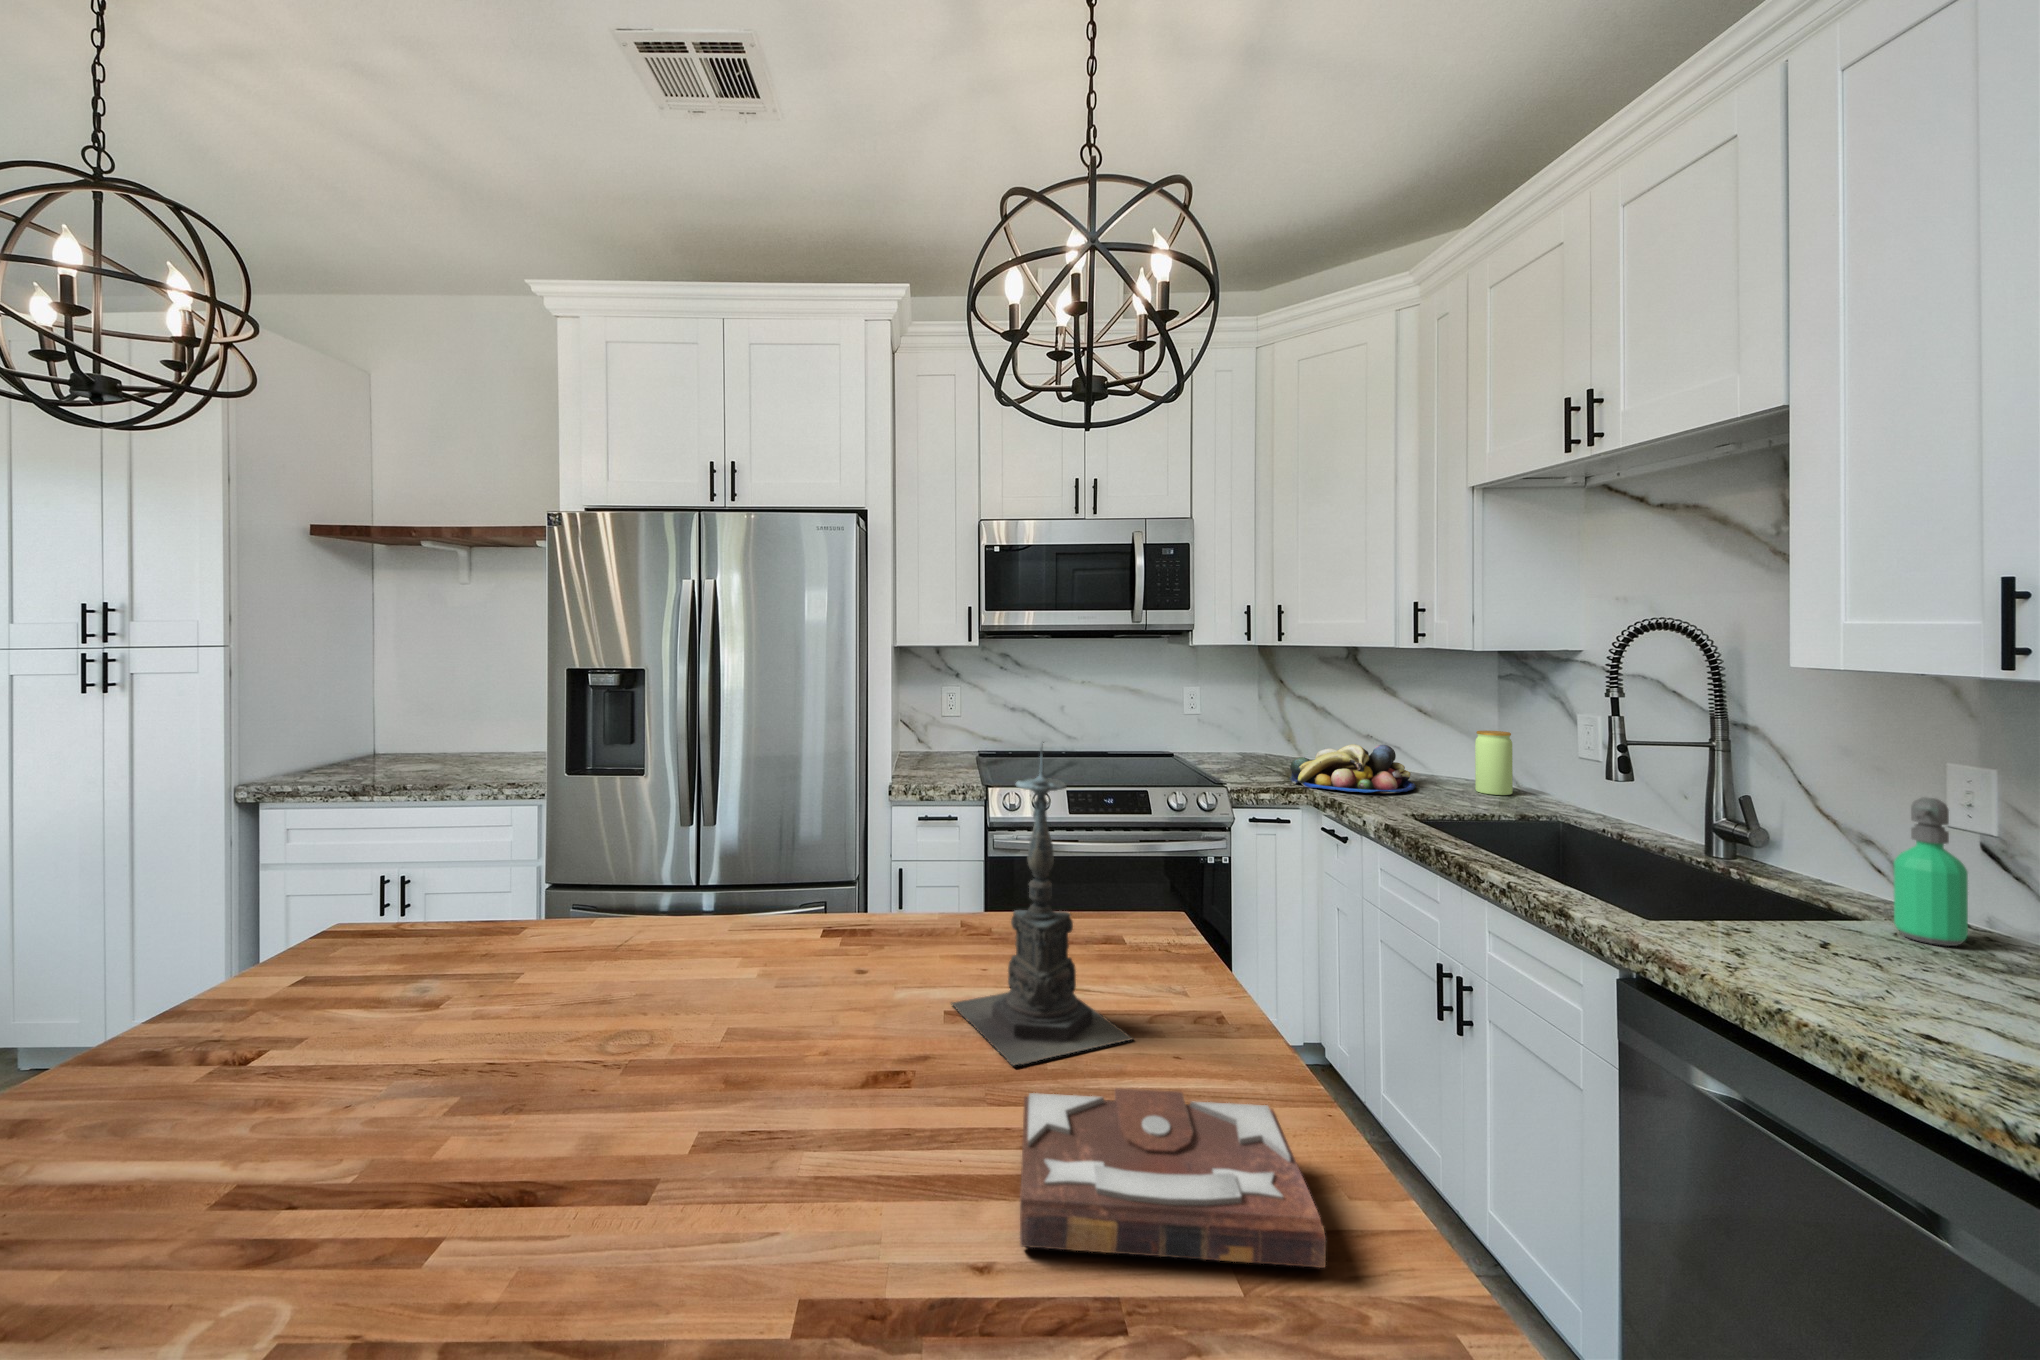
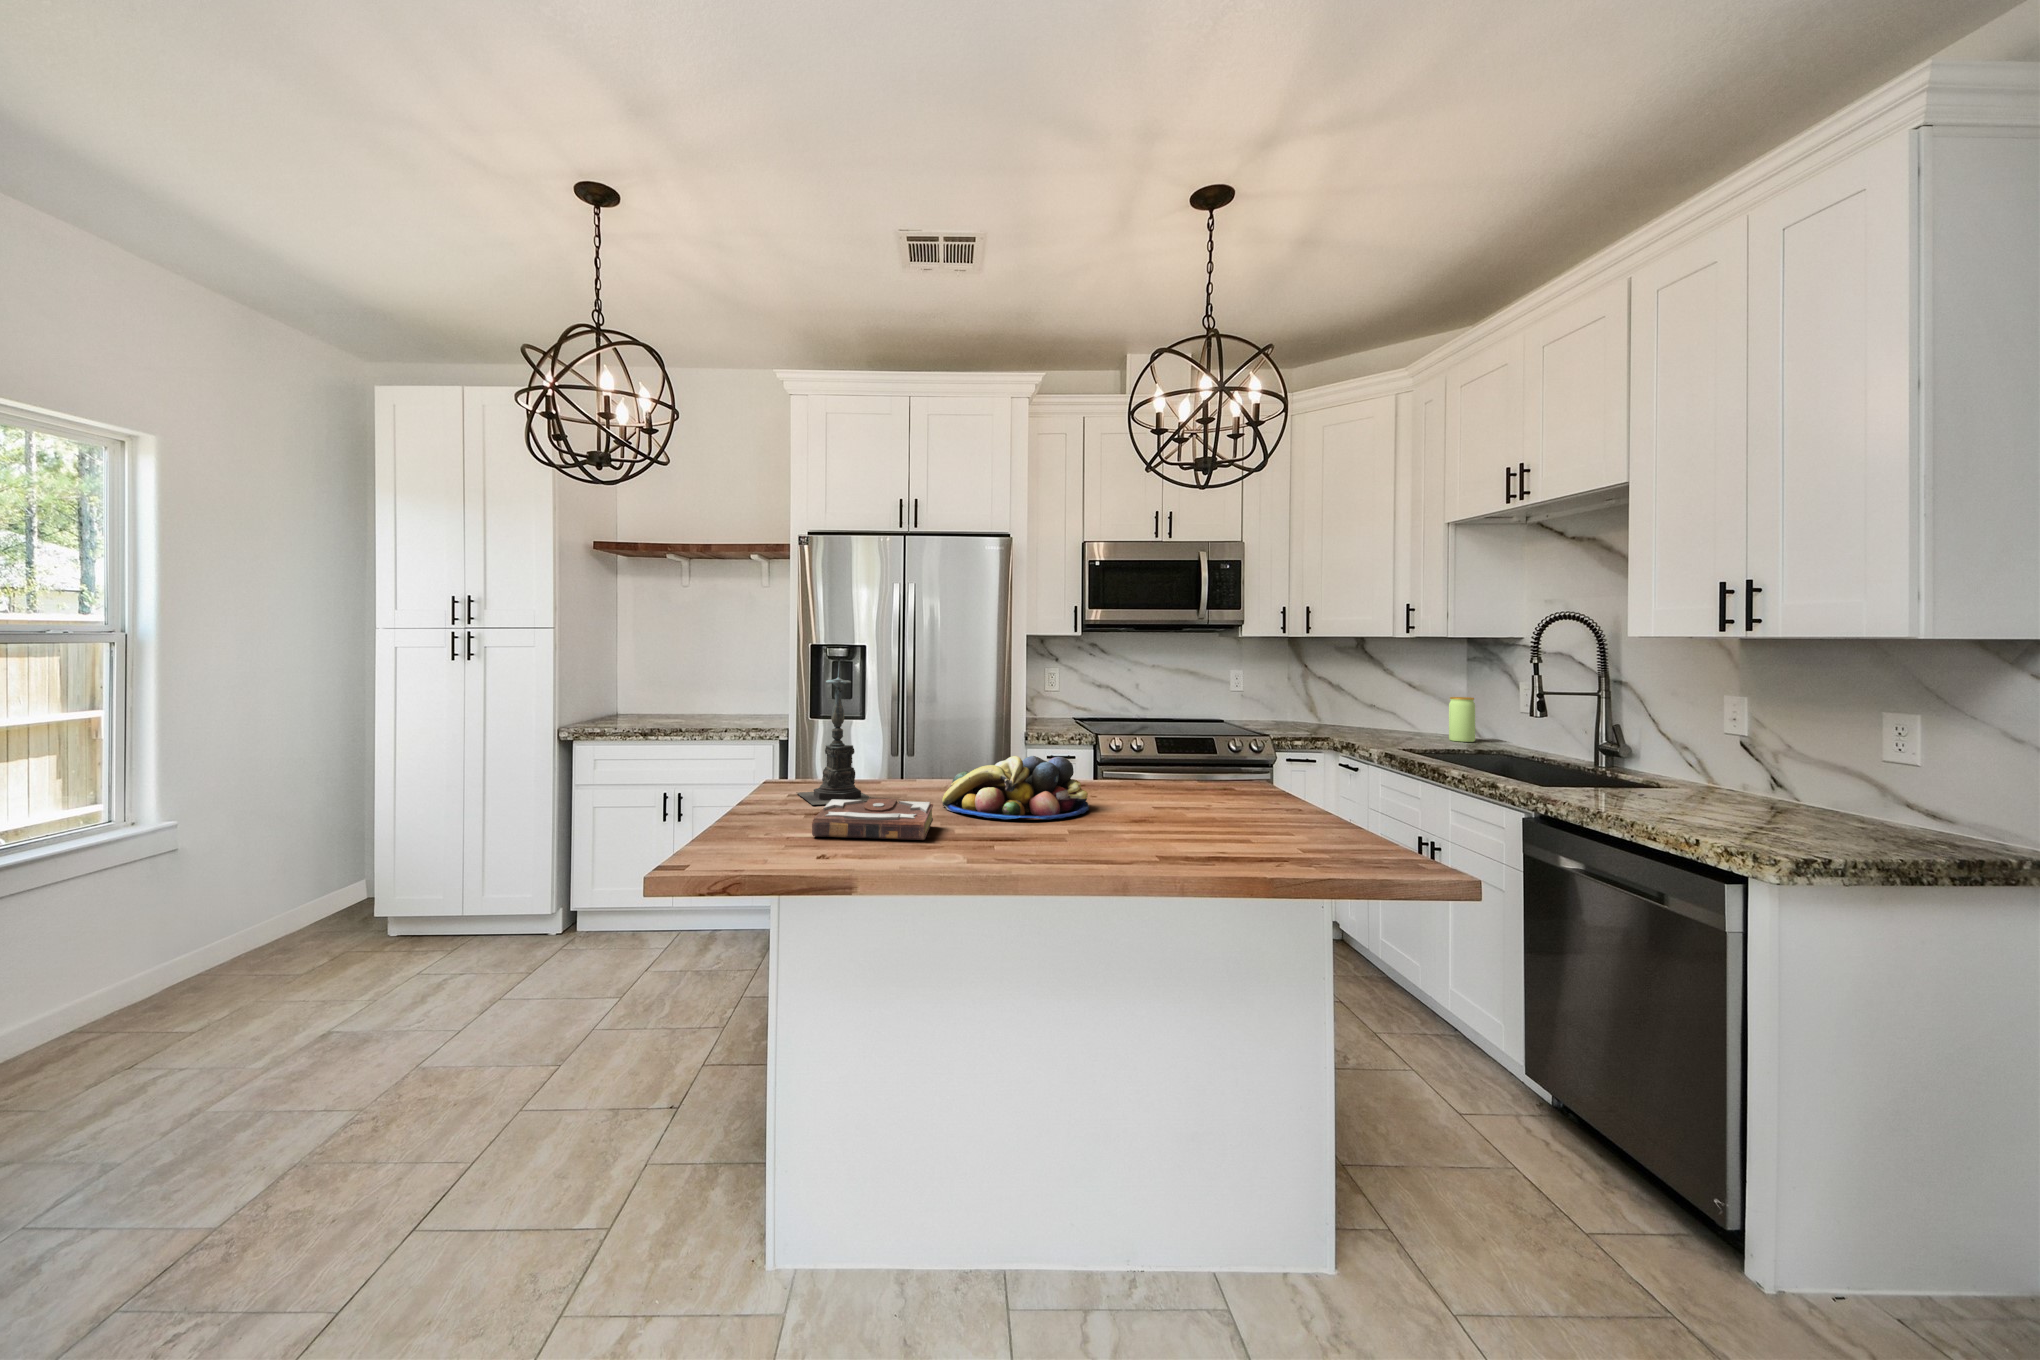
candle holder: present [951,742,1134,1066] -> present [797,661,872,805]
fruit bowl: present [1290,744,1416,792] -> present [942,756,1089,819]
soap dispenser: present [1894,797,1968,946] -> none [1686,712,1724,796]
book: present [1020,1089,1326,1268] -> present [812,799,933,840]

